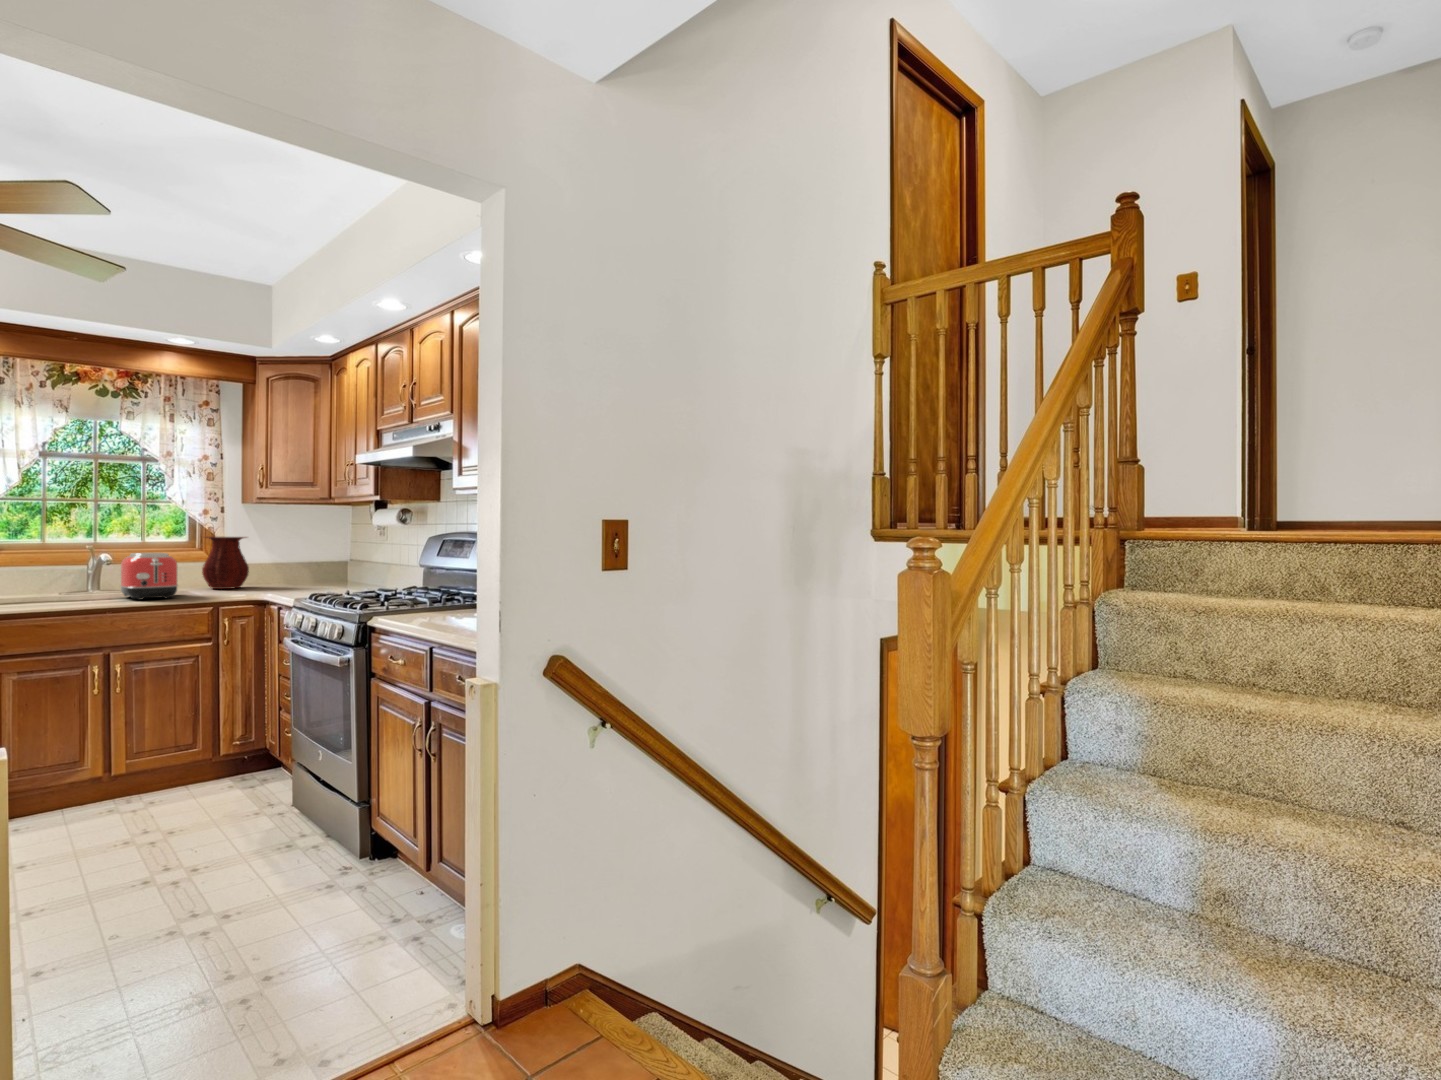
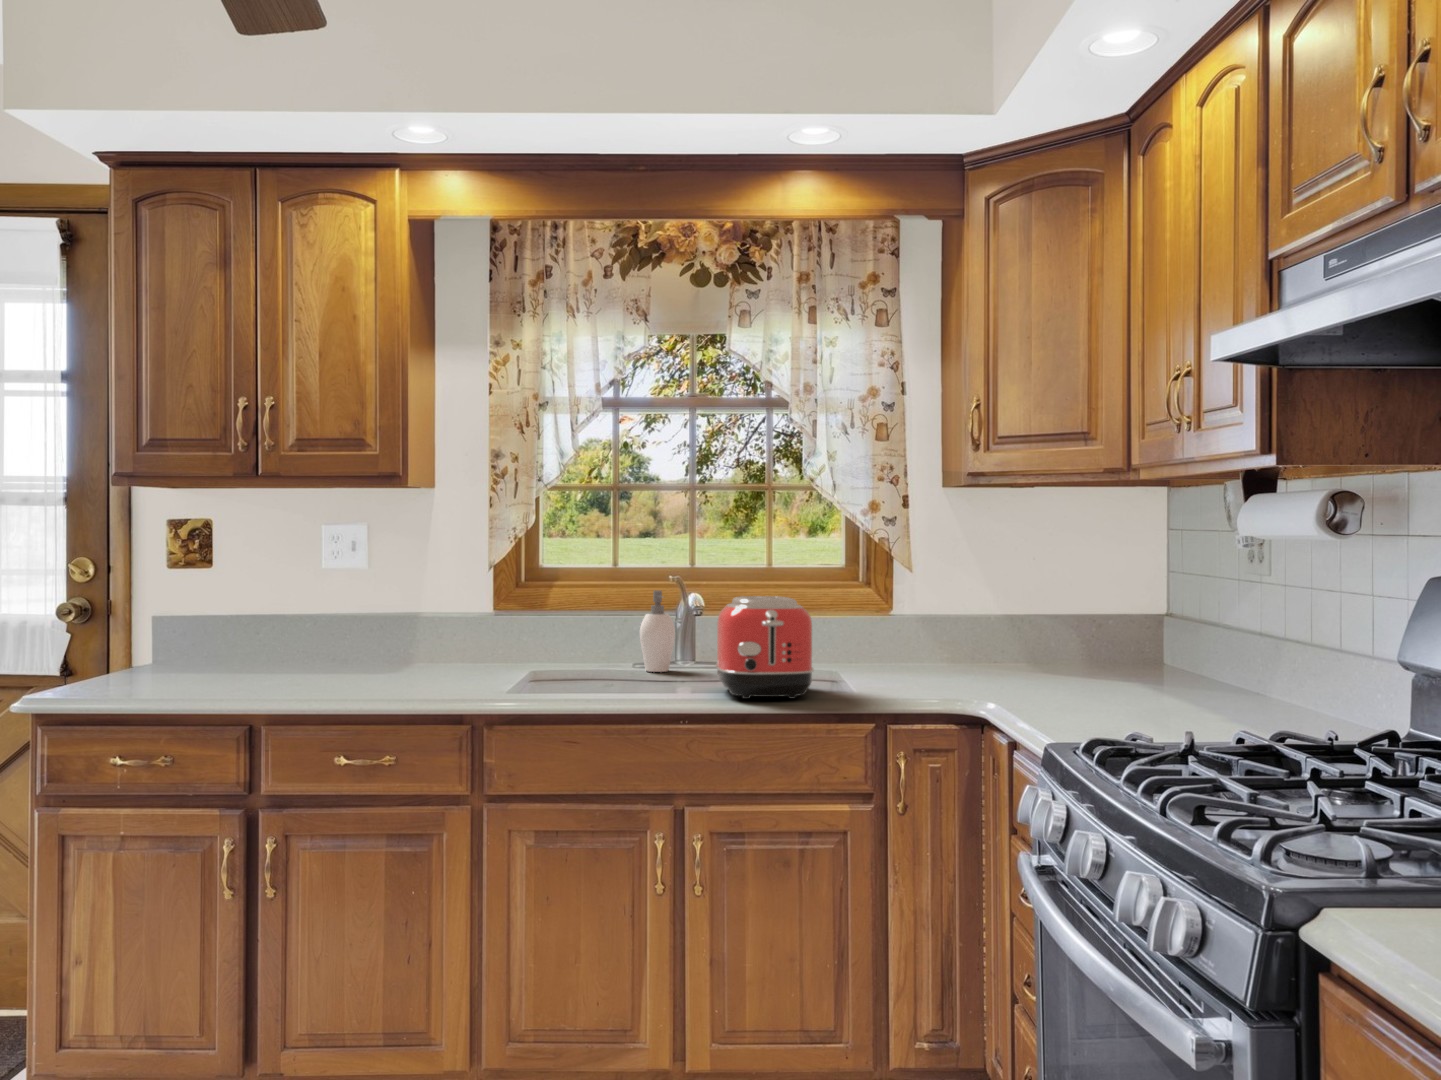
vase: present [202,537,249,589] -> none [862,562,952,677]
soap dispenser: none [63,552,87,593] -> present [640,590,675,672]

